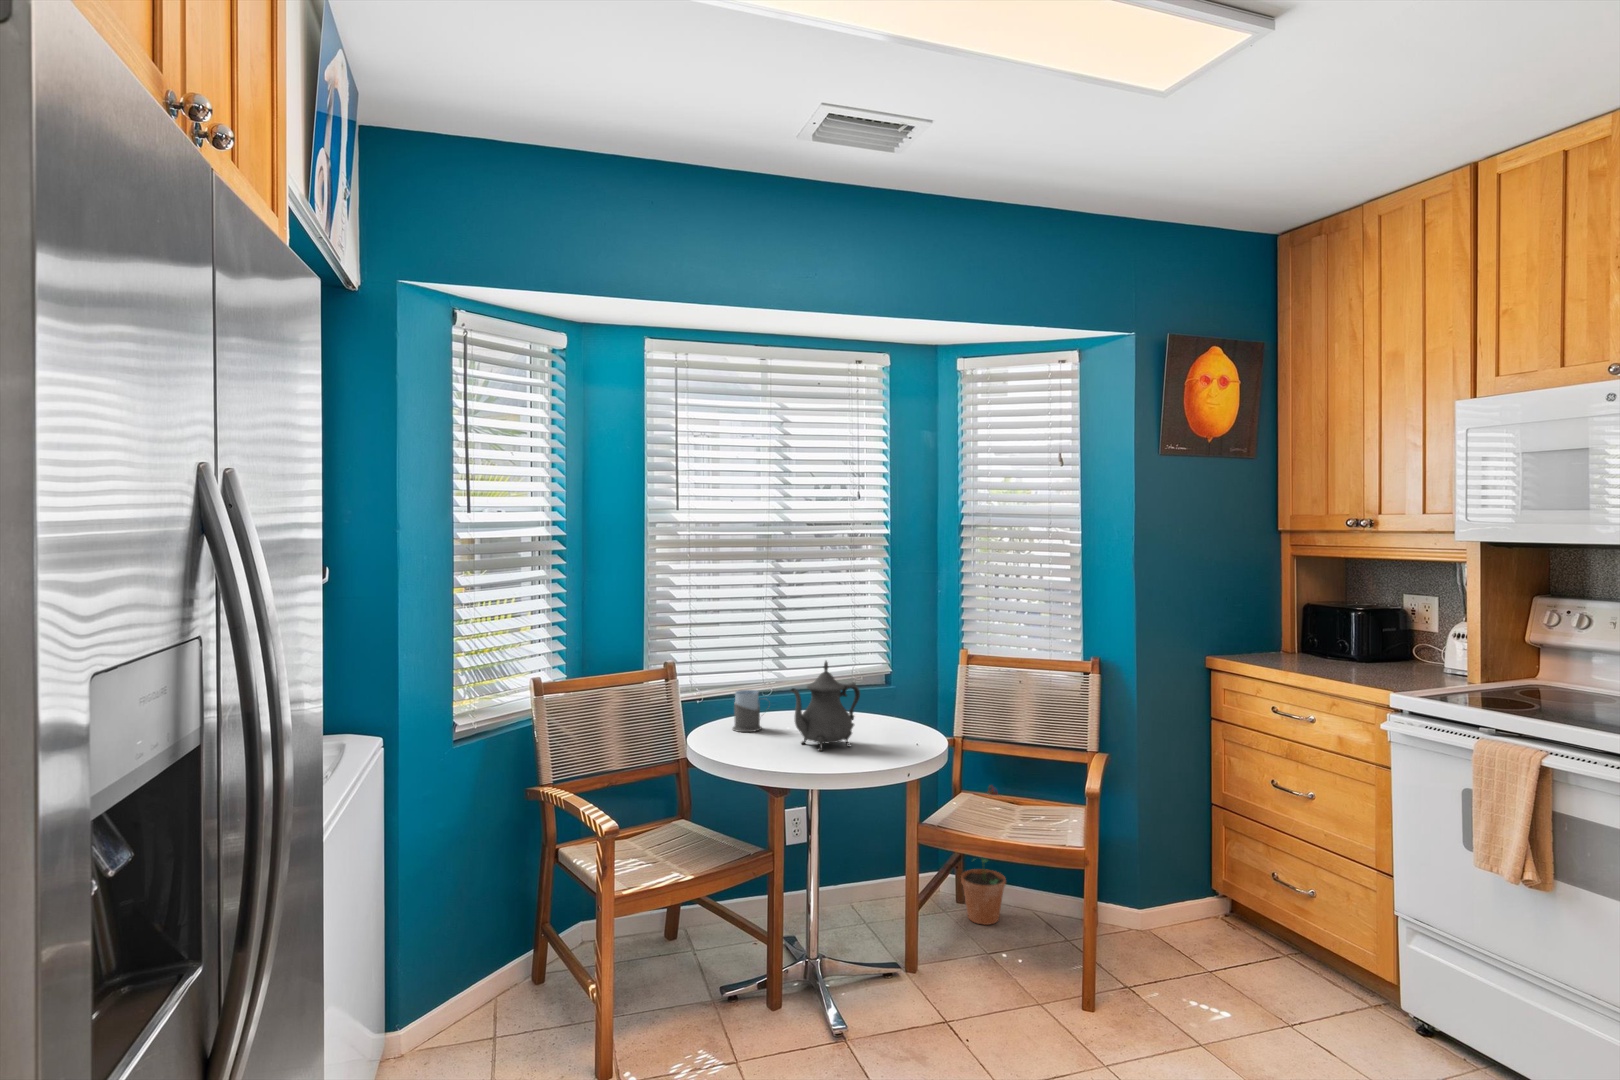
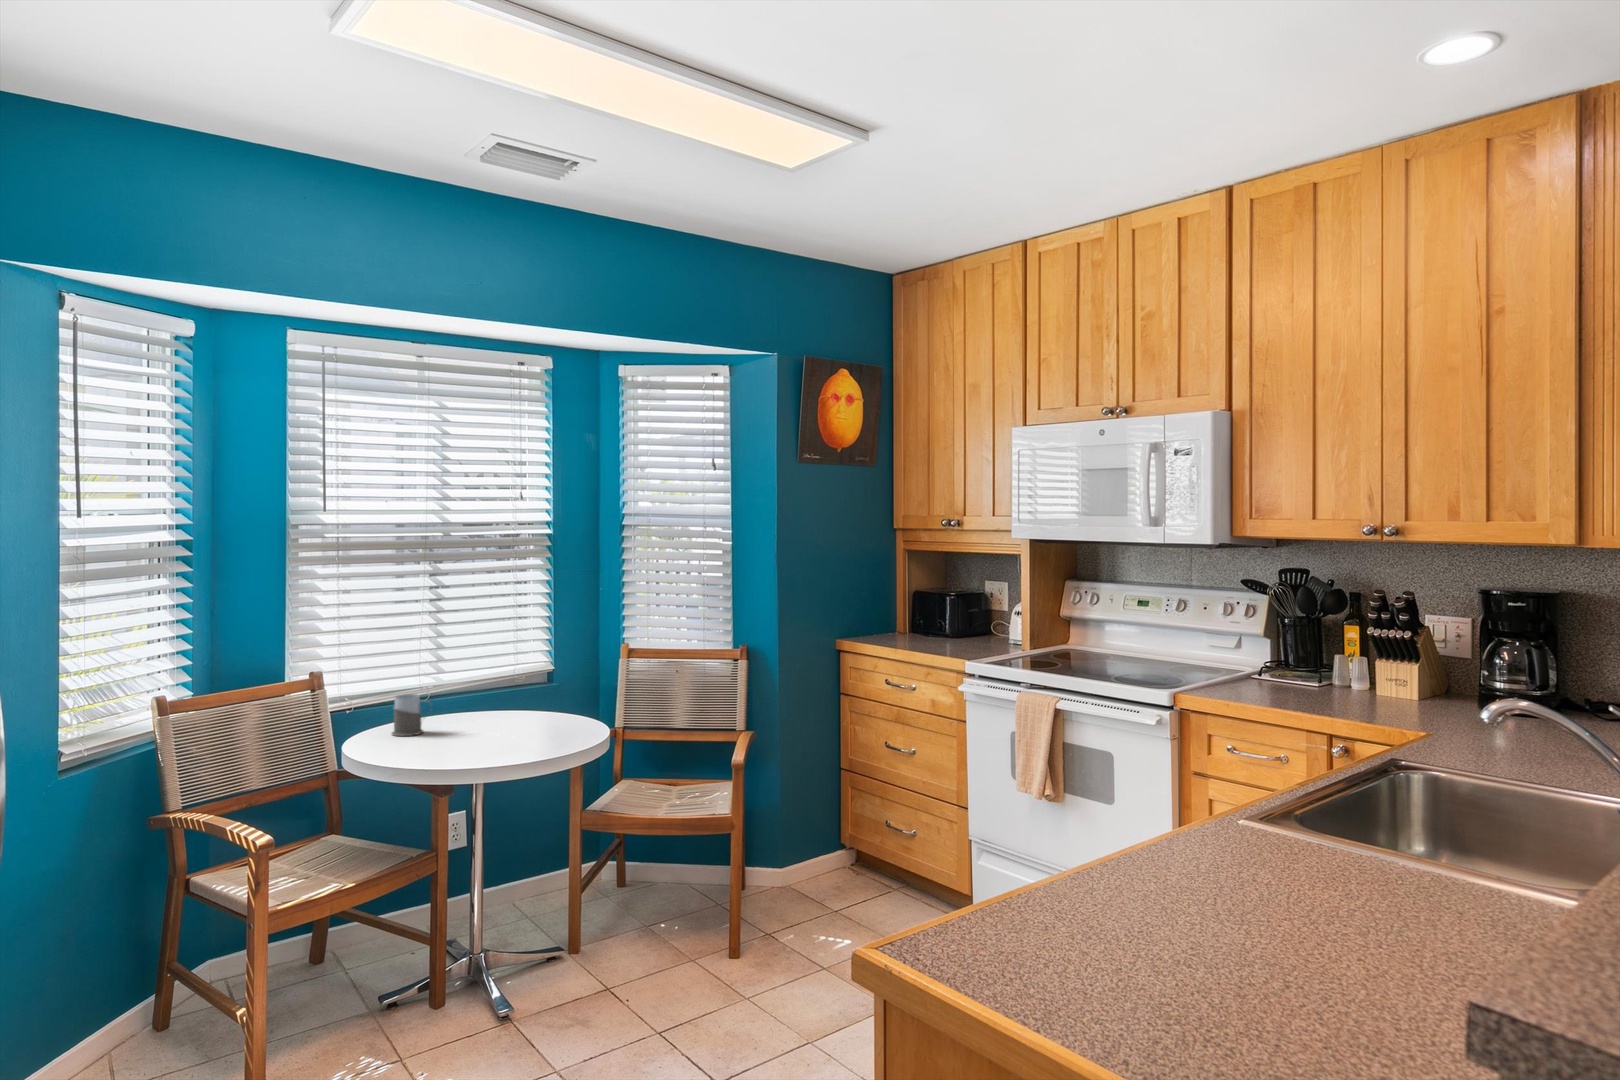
teapot: present [790,661,860,751] -> none [456,660,526,747]
potted plant: present [961,786,1006,925] -> none [621,769,665,899]

